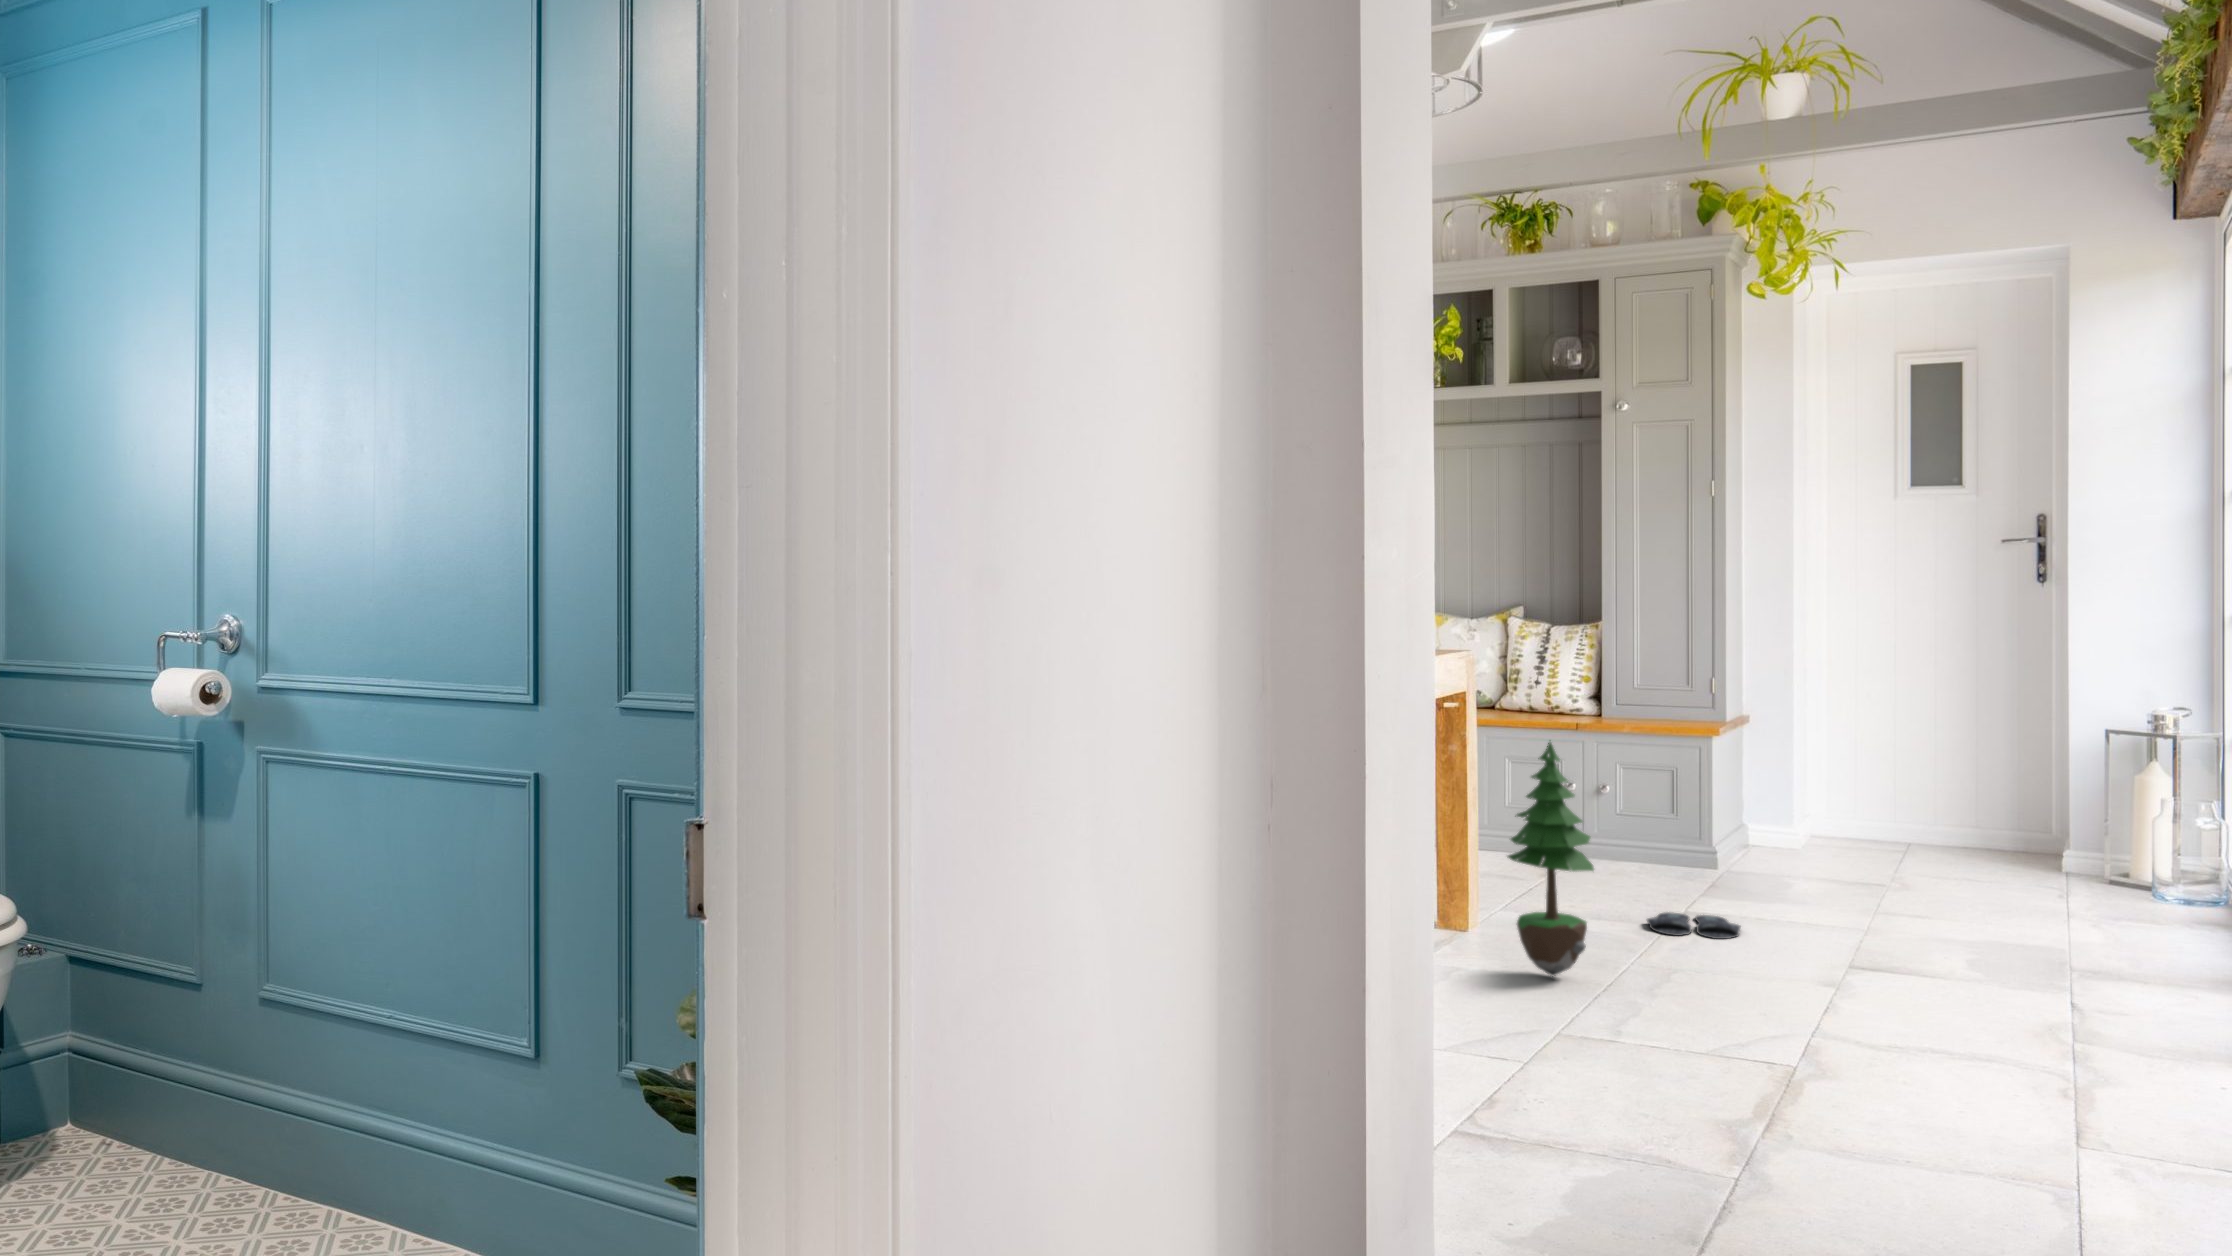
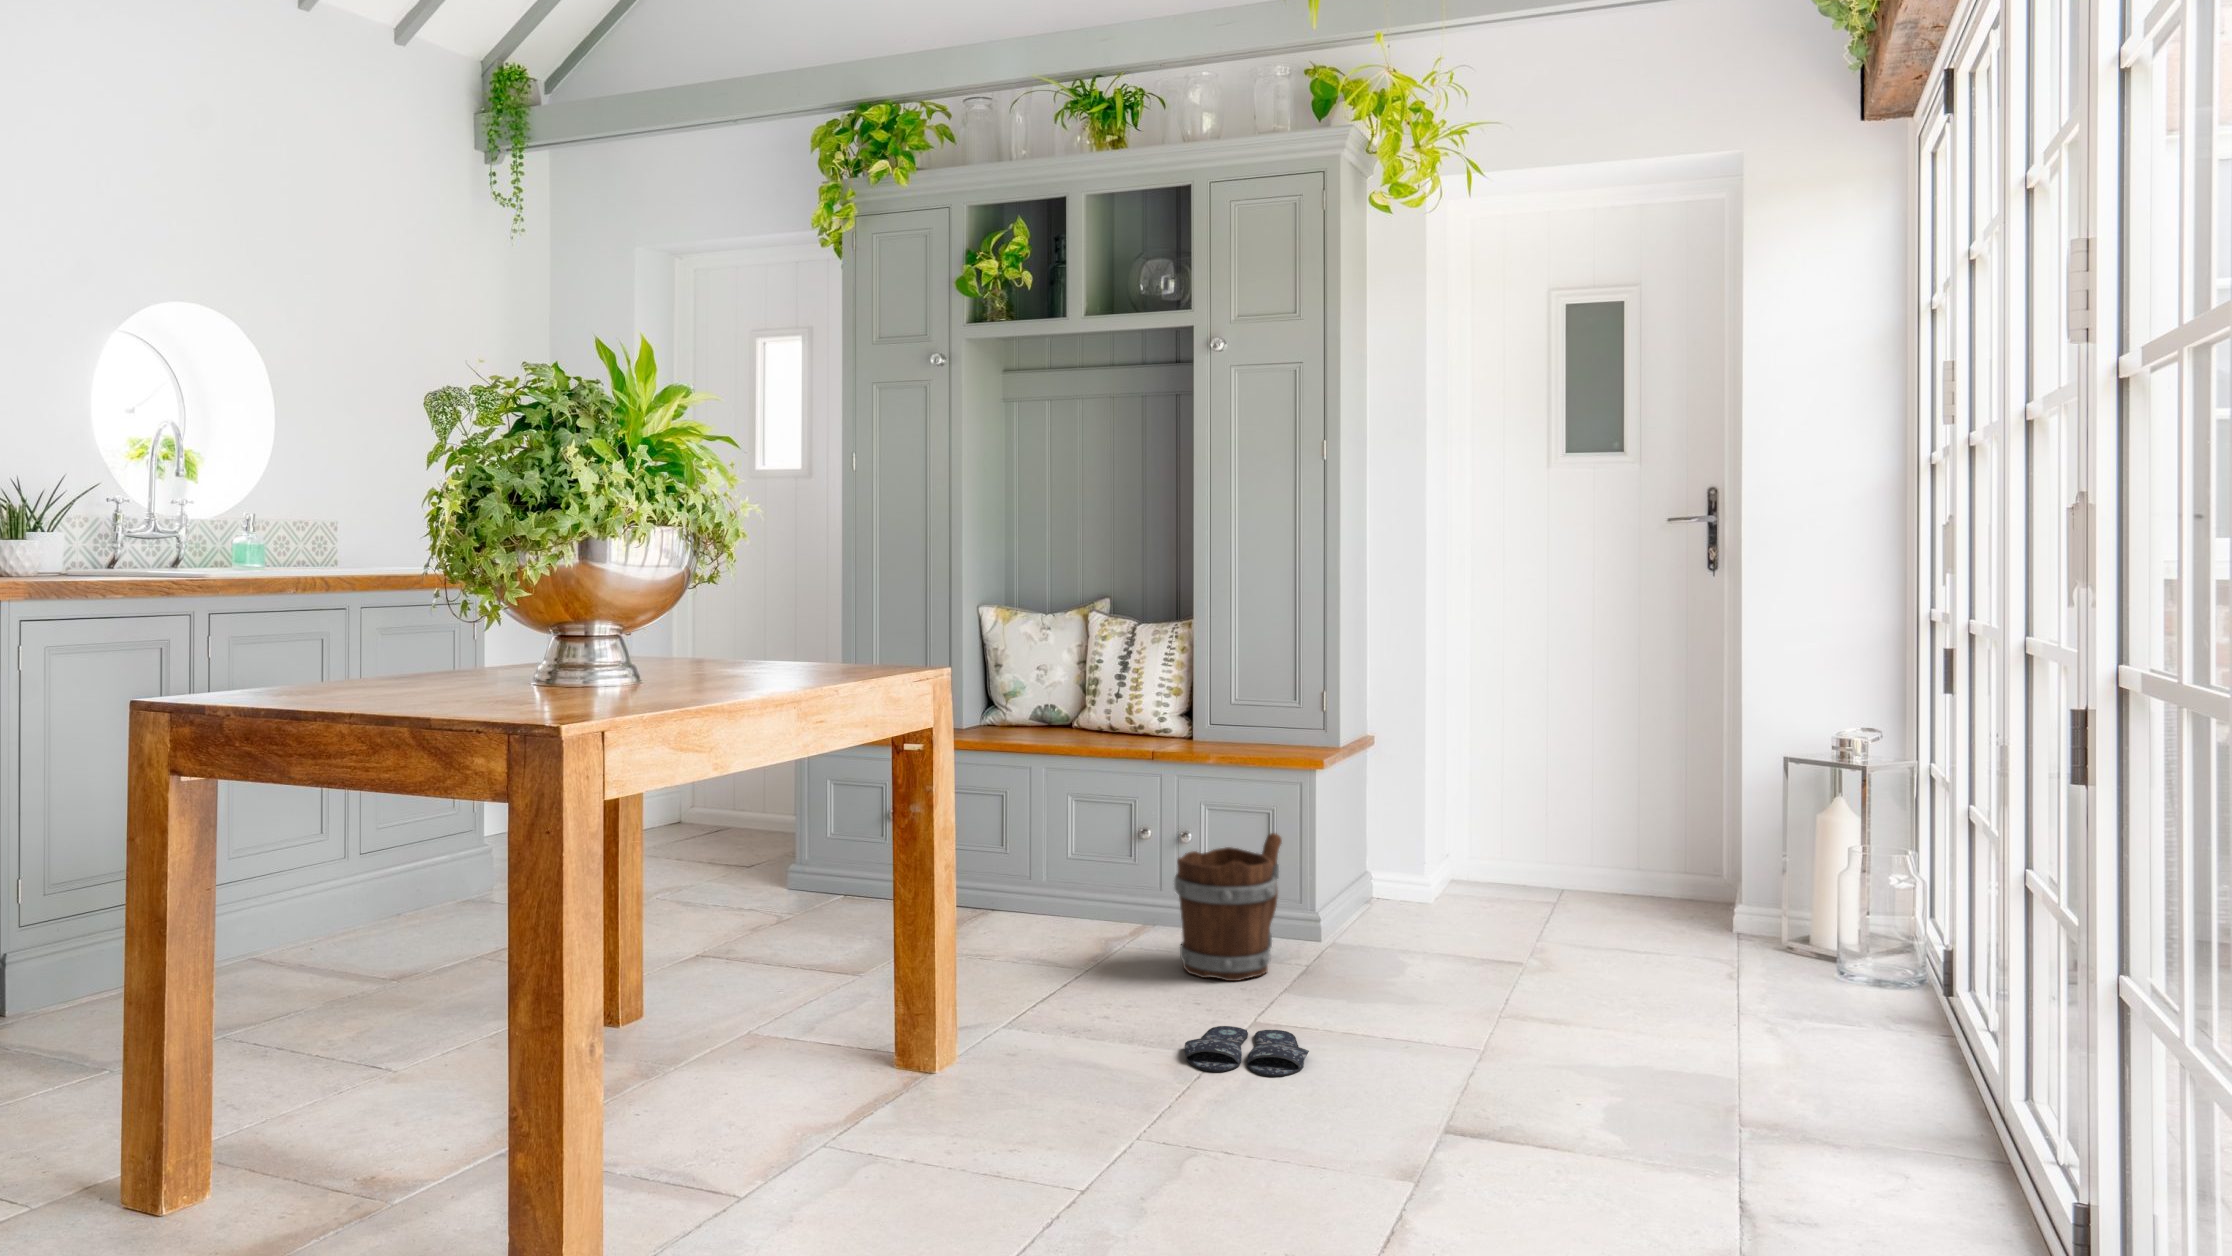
potted tree: present [1508,740,1594,976] -> none [930,809,1061,1174]
bucket: none [1610,784,1692,890] -> present [1174,833,1282,981]

